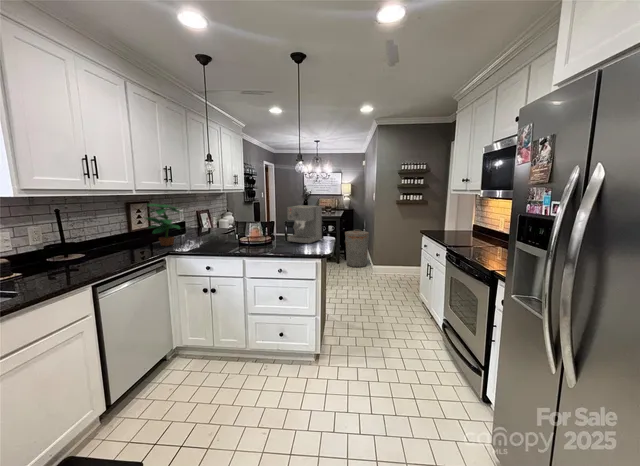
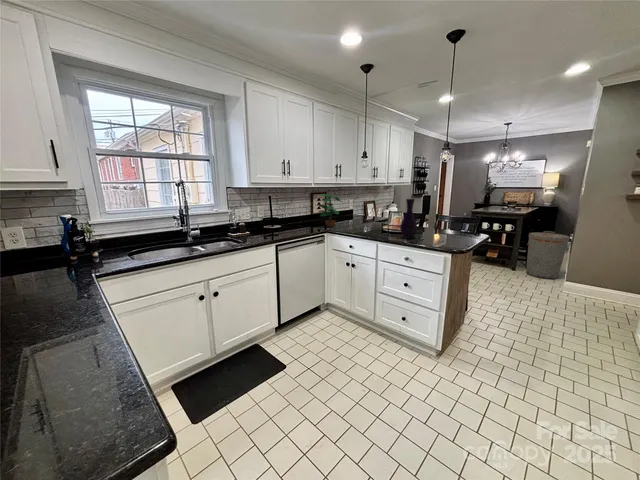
coffee maker: present [288,206,322,244] -> none [429,198,473,238]
vase: none [265,207,282,249] -> present [400,199,417,238]

